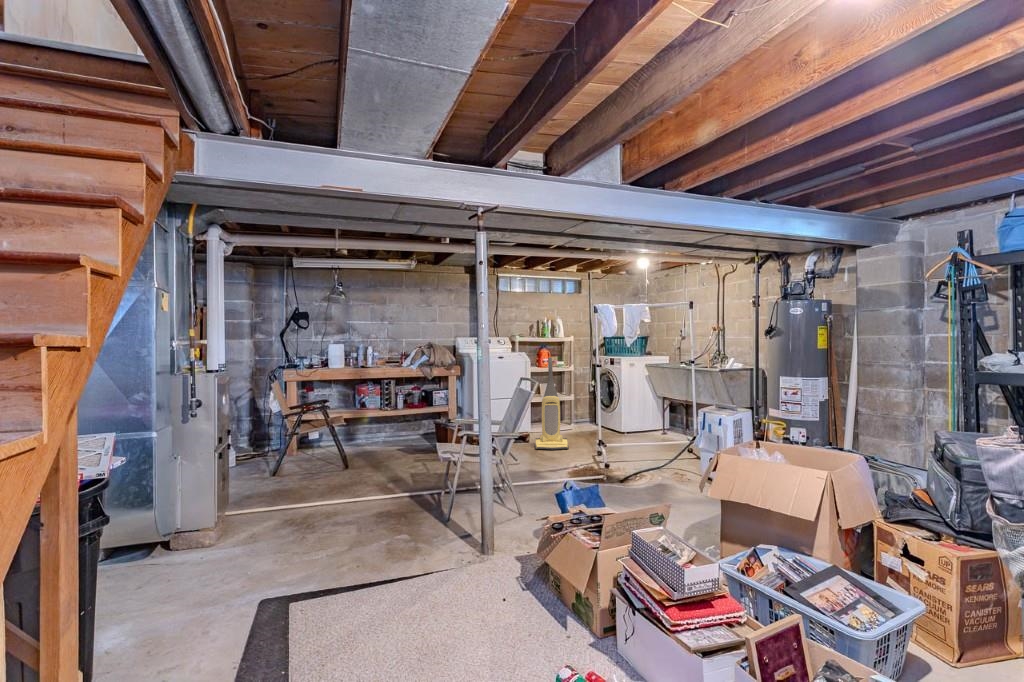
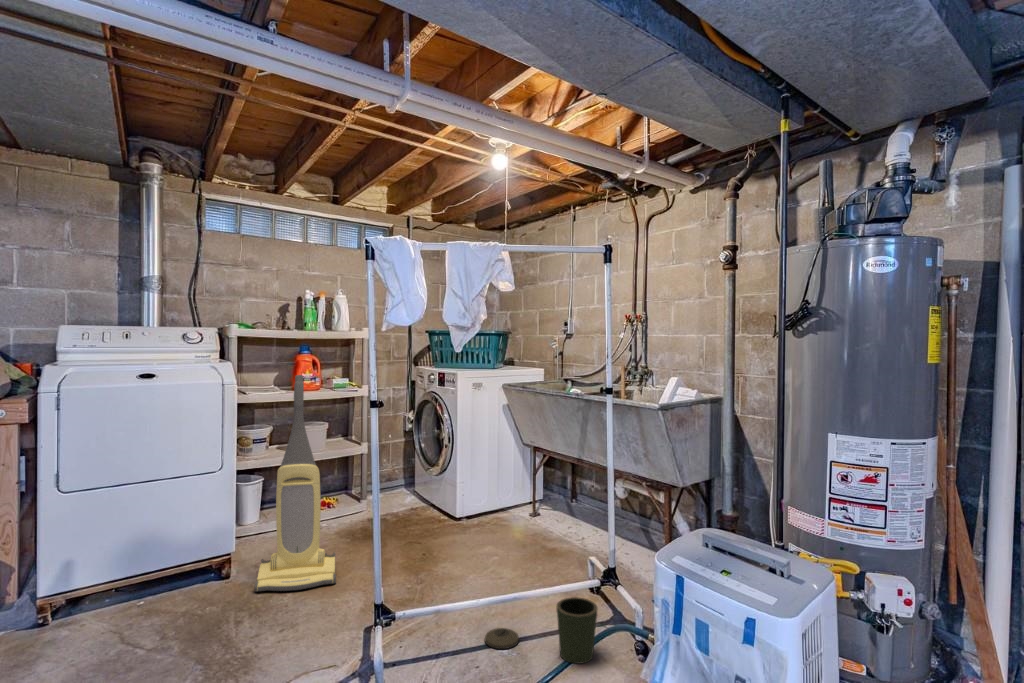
trash can: none [637,450,686,474] -> present [485,597,597,664]

